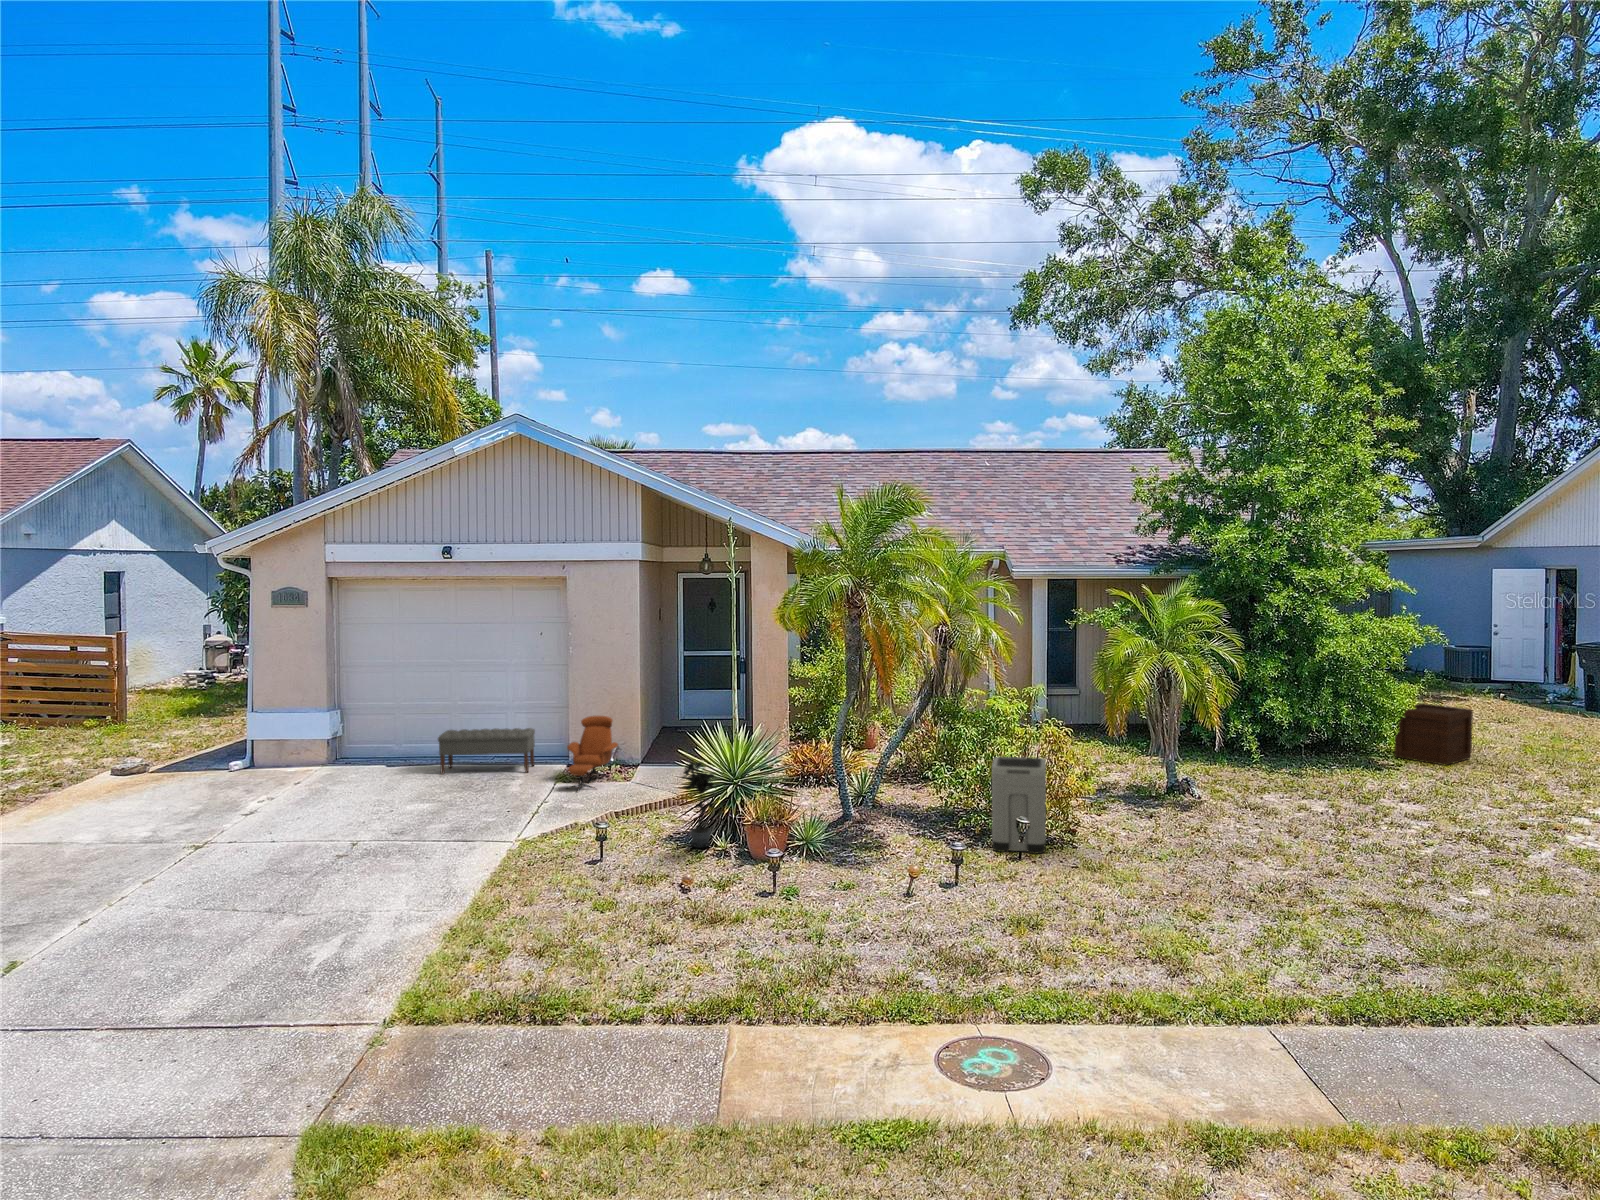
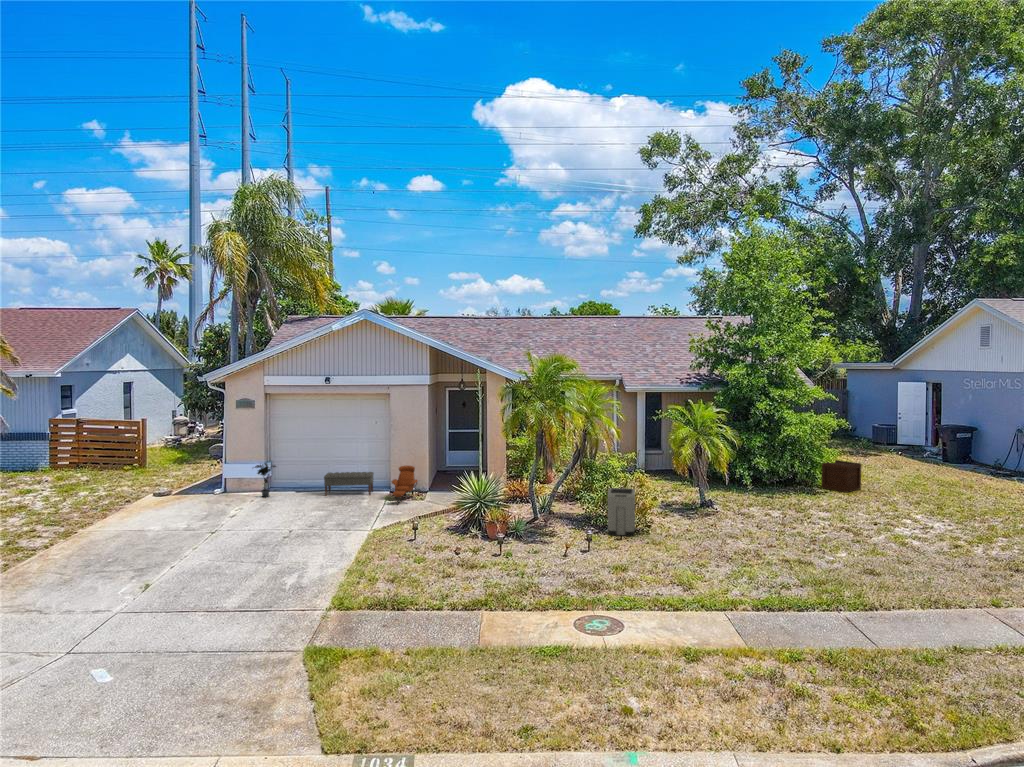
potted plant: present [682,762,717,848] -> present [255,463,276,497]

